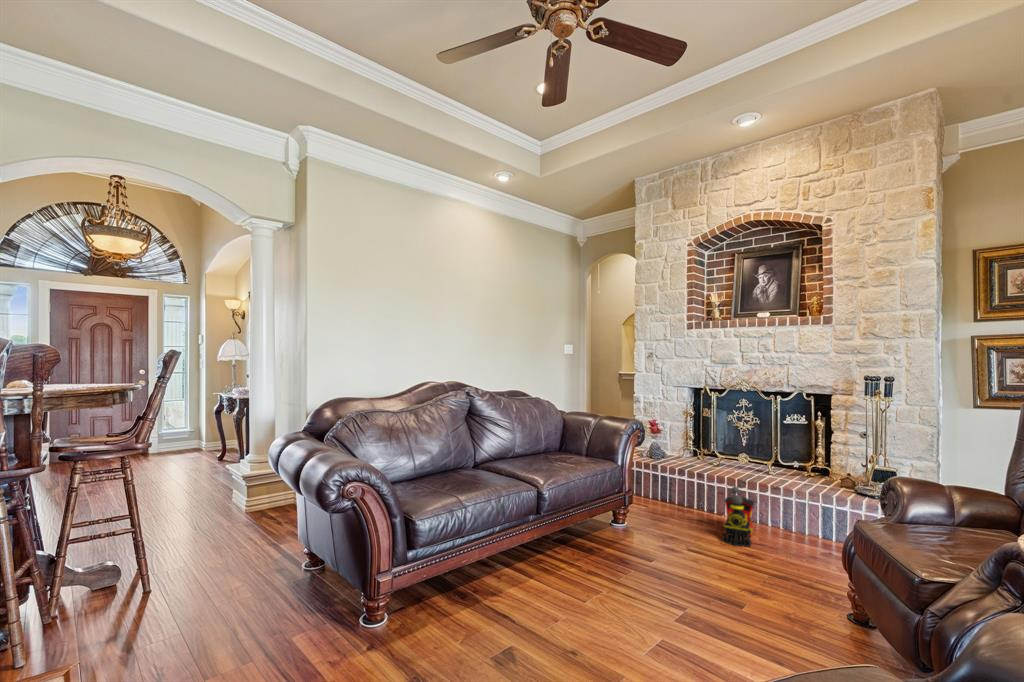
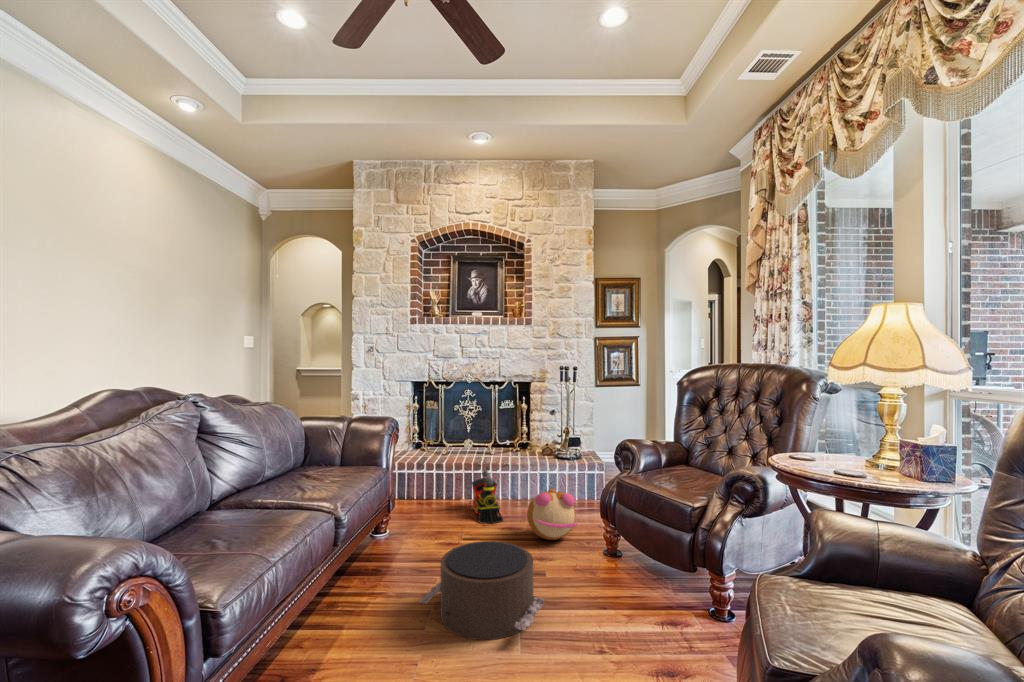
plush toy: none [760,519,826,581] -> present [527,488,578,540]
pouf: none [590,544,705,640] -> present [419,541,545,640]

